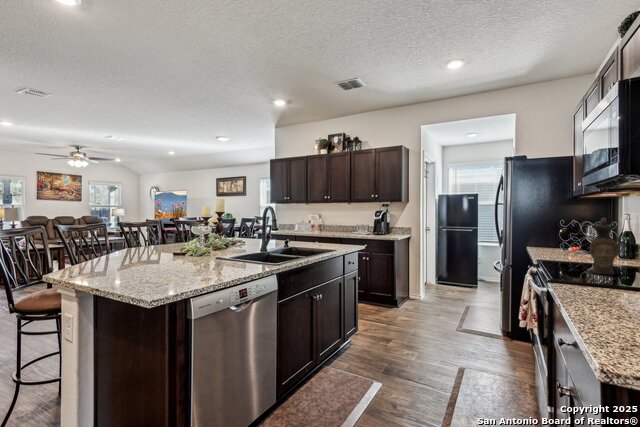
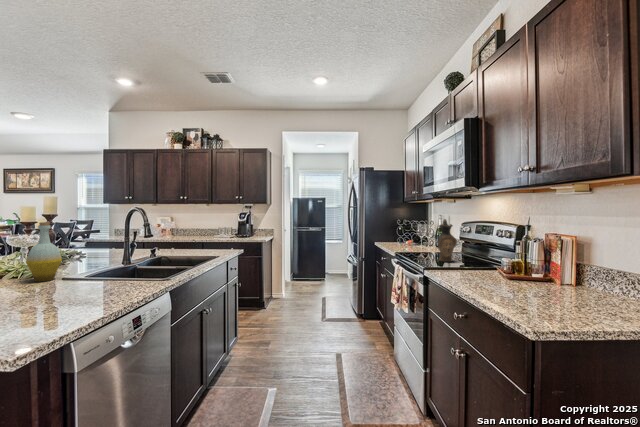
bottle: none [196,216,217,258] -> present [26,222,62,282]

